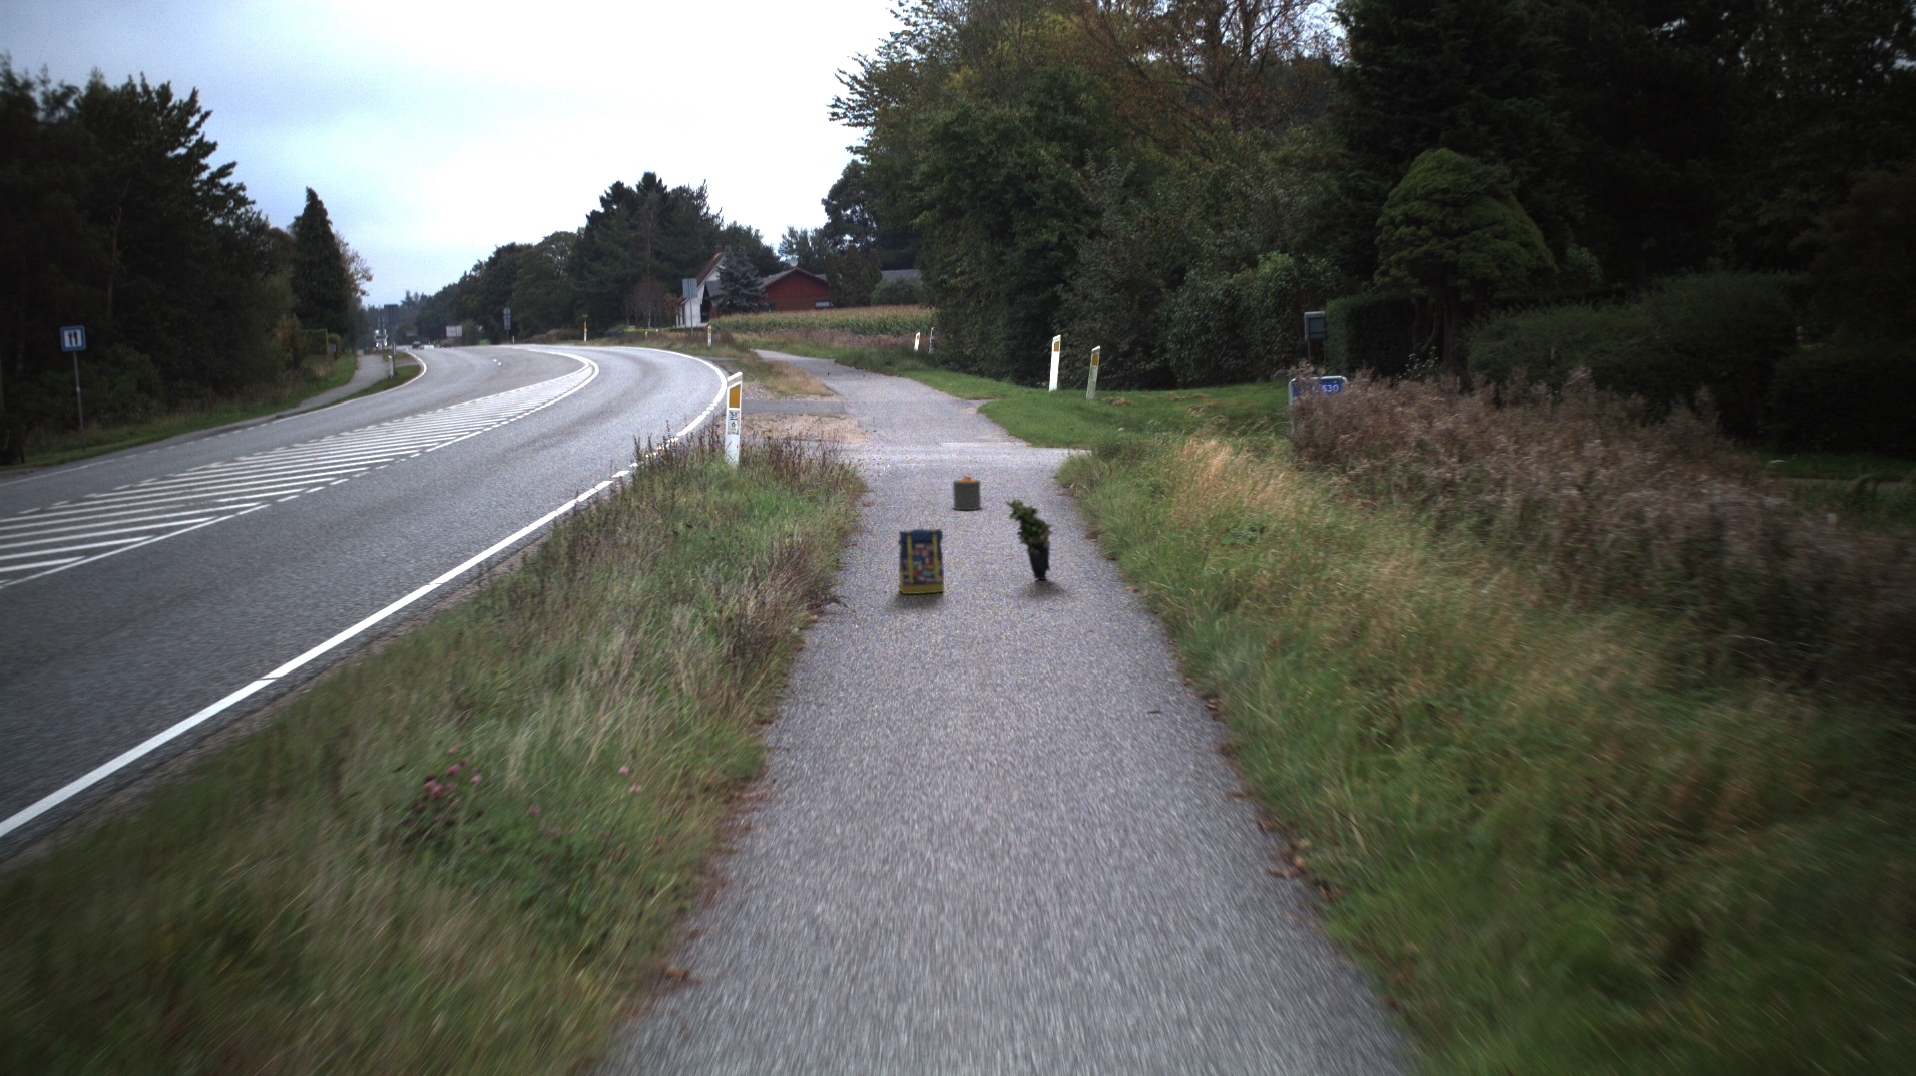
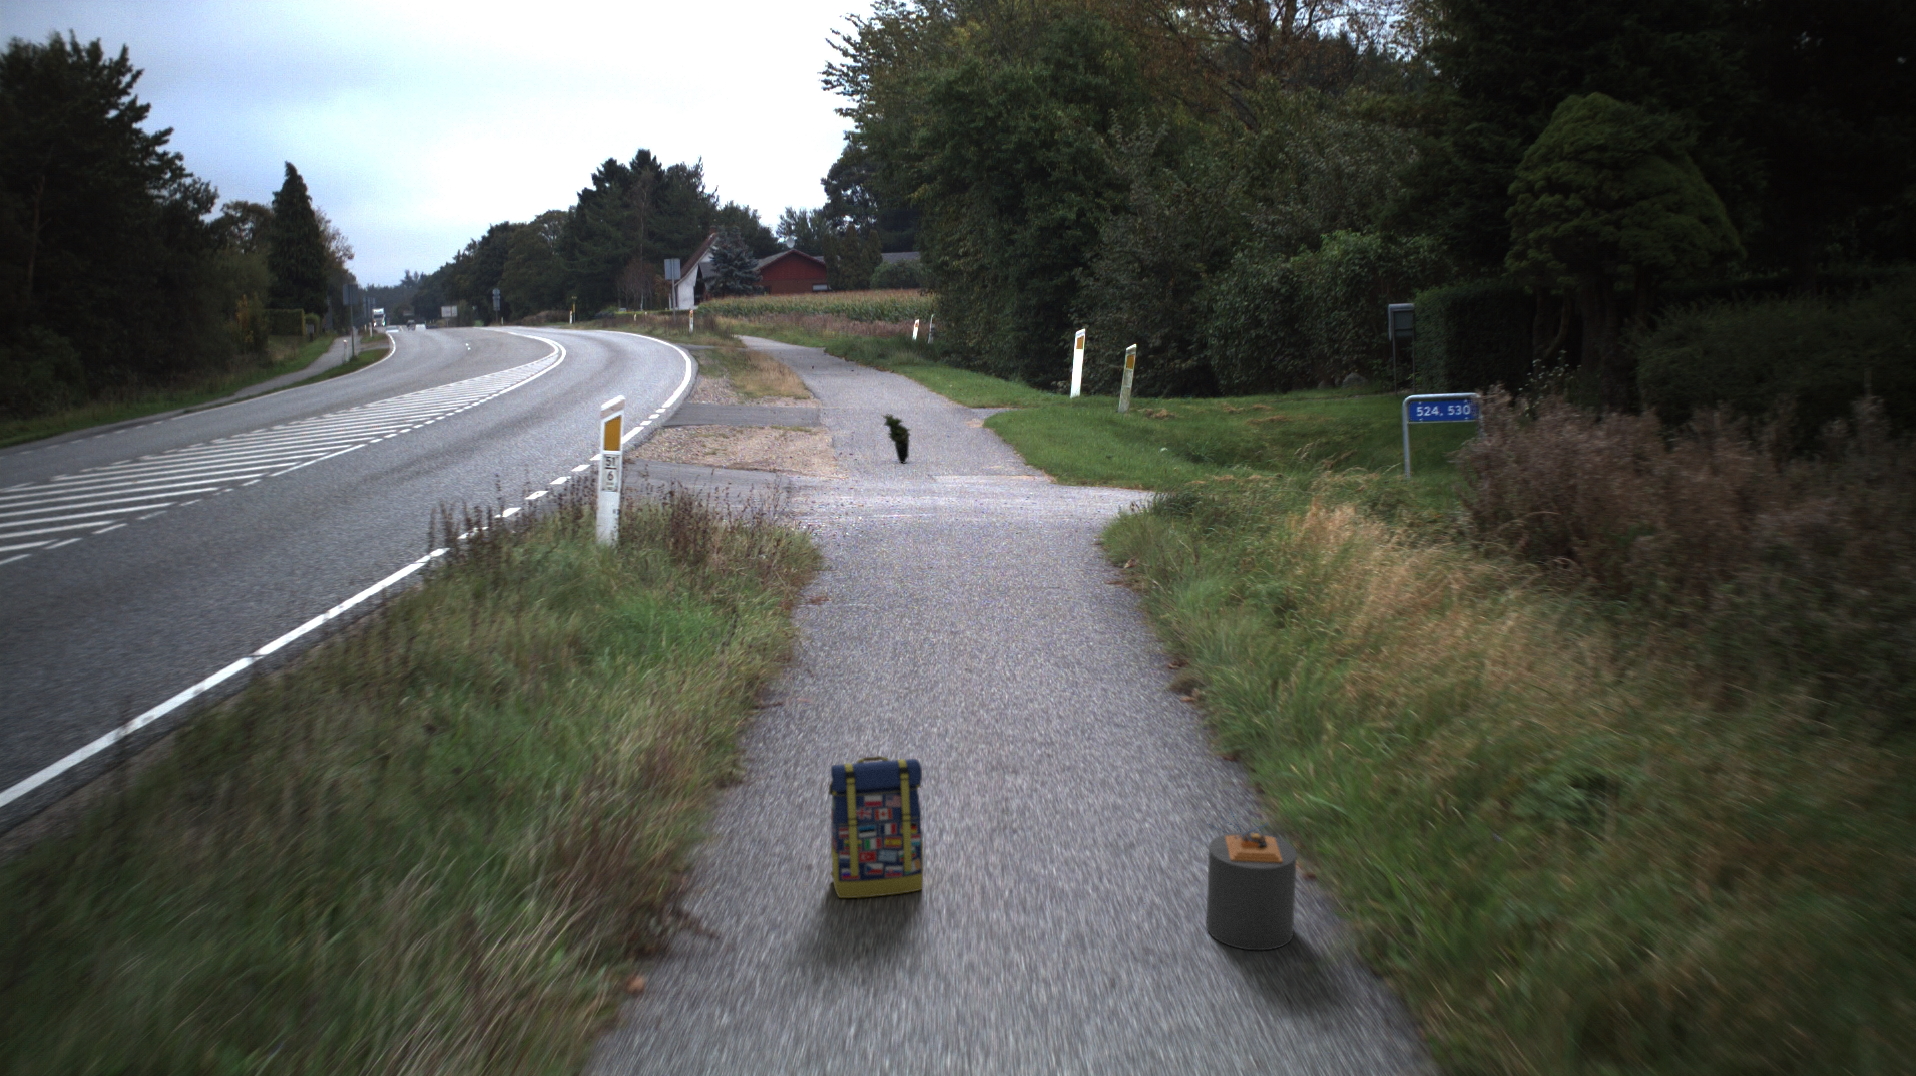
trash can: present [953,474,981,510] -> present [1207,814,1297,950]
potted plant: present [1006,500,1052,580] -> present [883,414,910,463]

